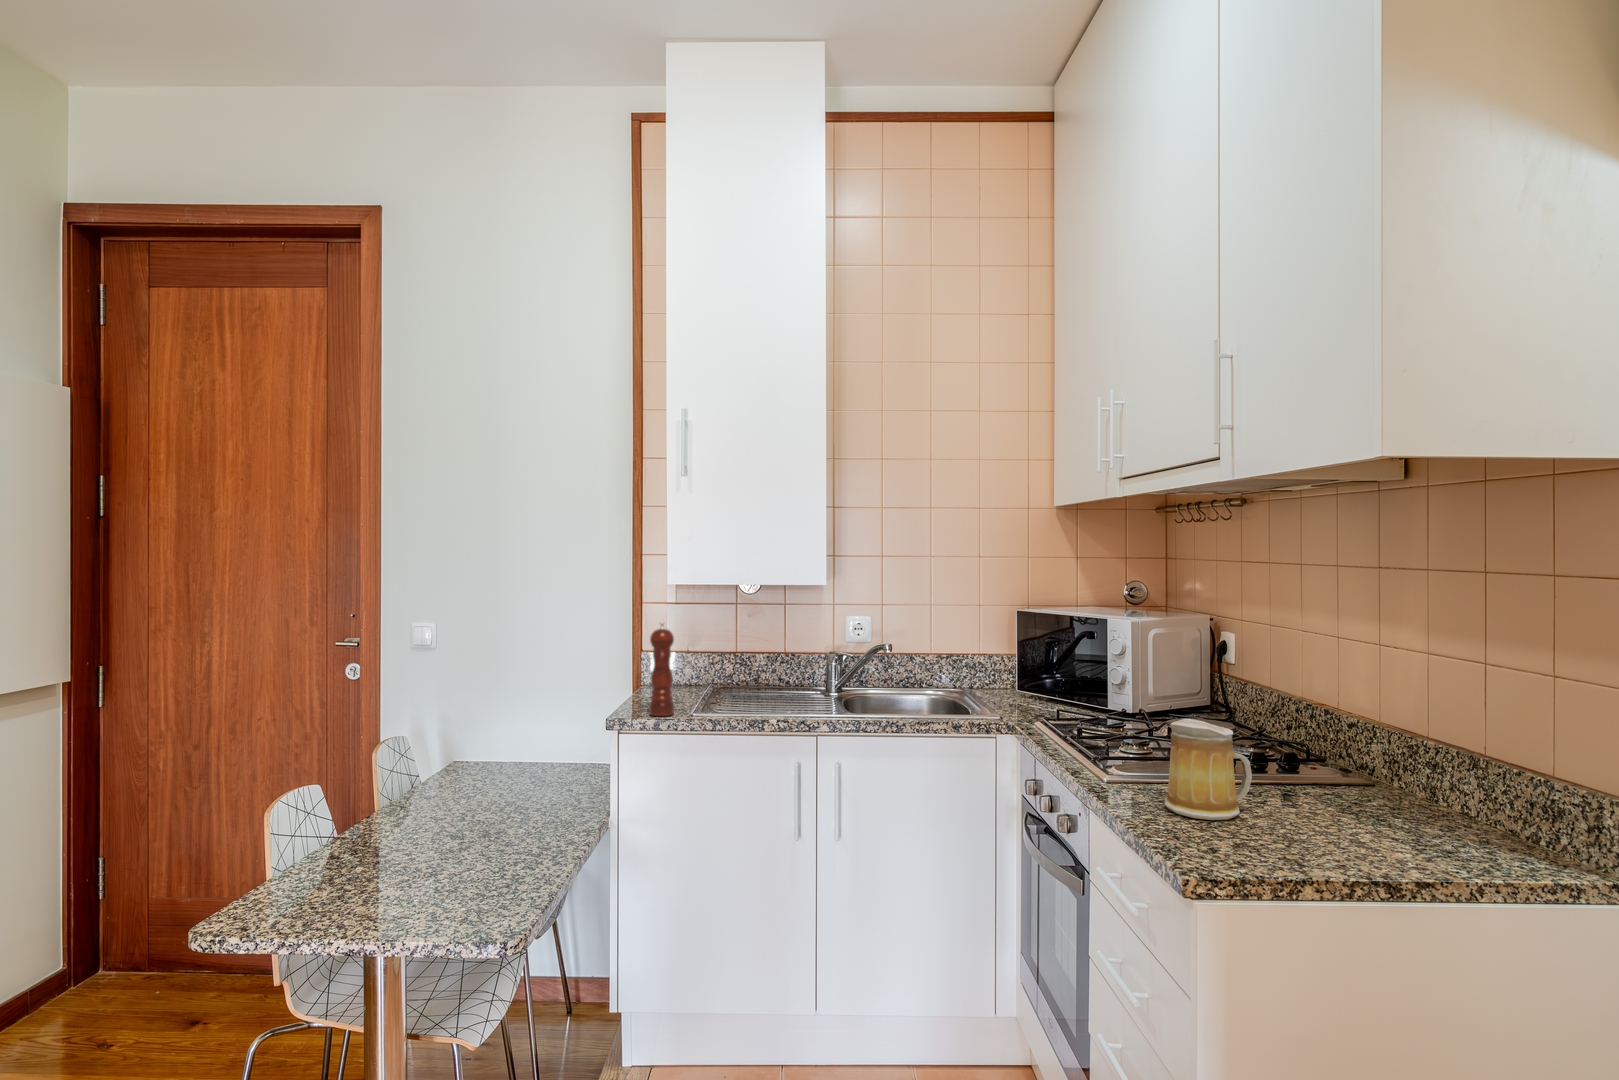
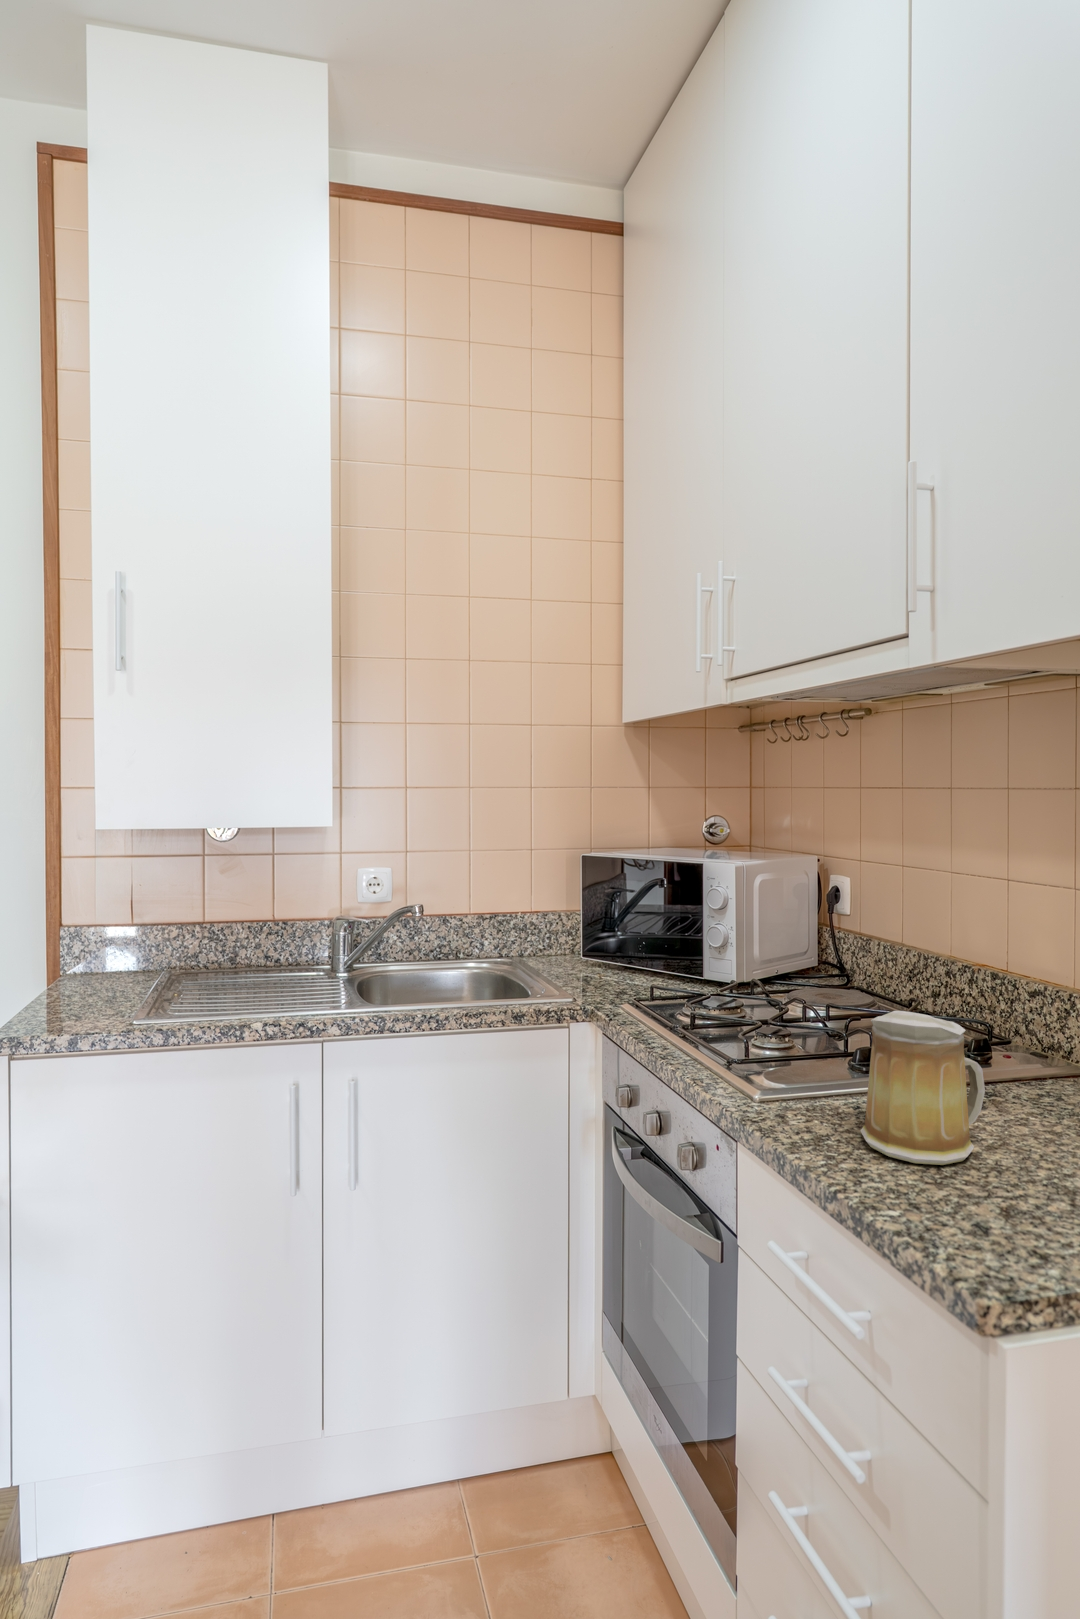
pepper mill: present [649,622,674,716] -> none [53,884,95,1029]

